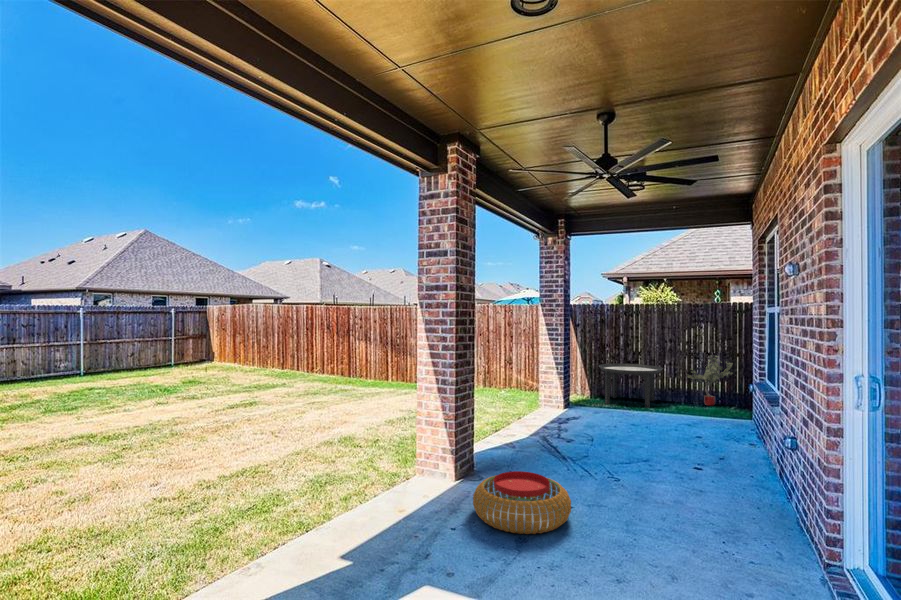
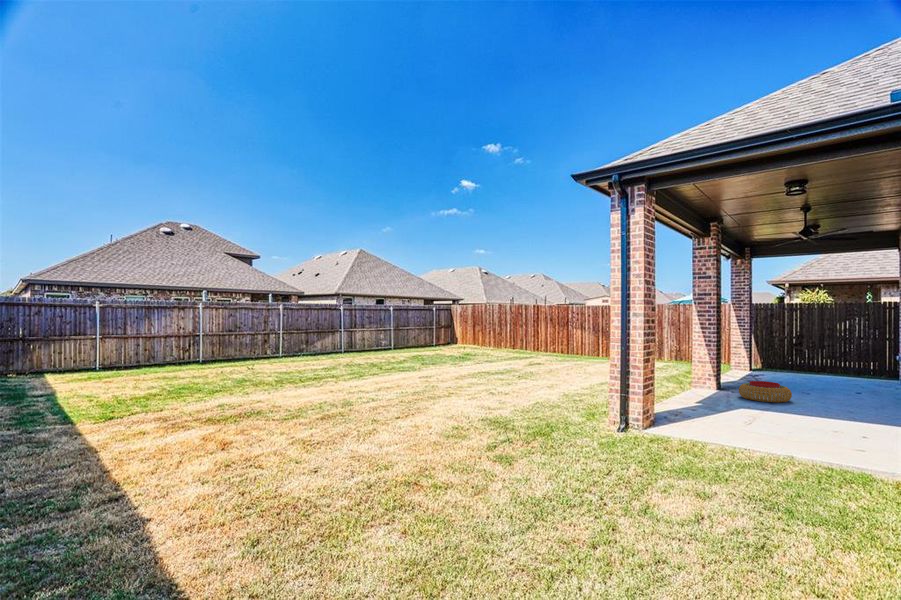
potted tree: present [687,356,732,406] -> none [843,339,882,375]
round table: present [599,364,663,408] -> none [773,345,825,374]

